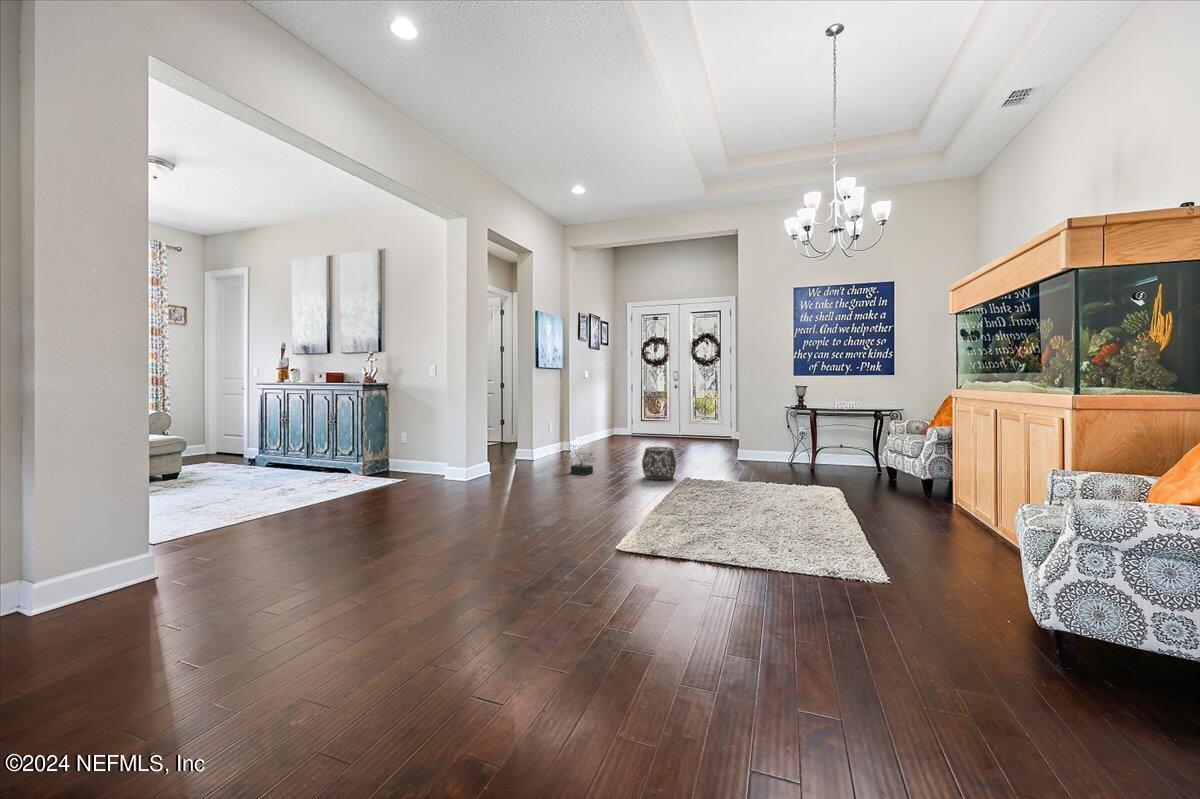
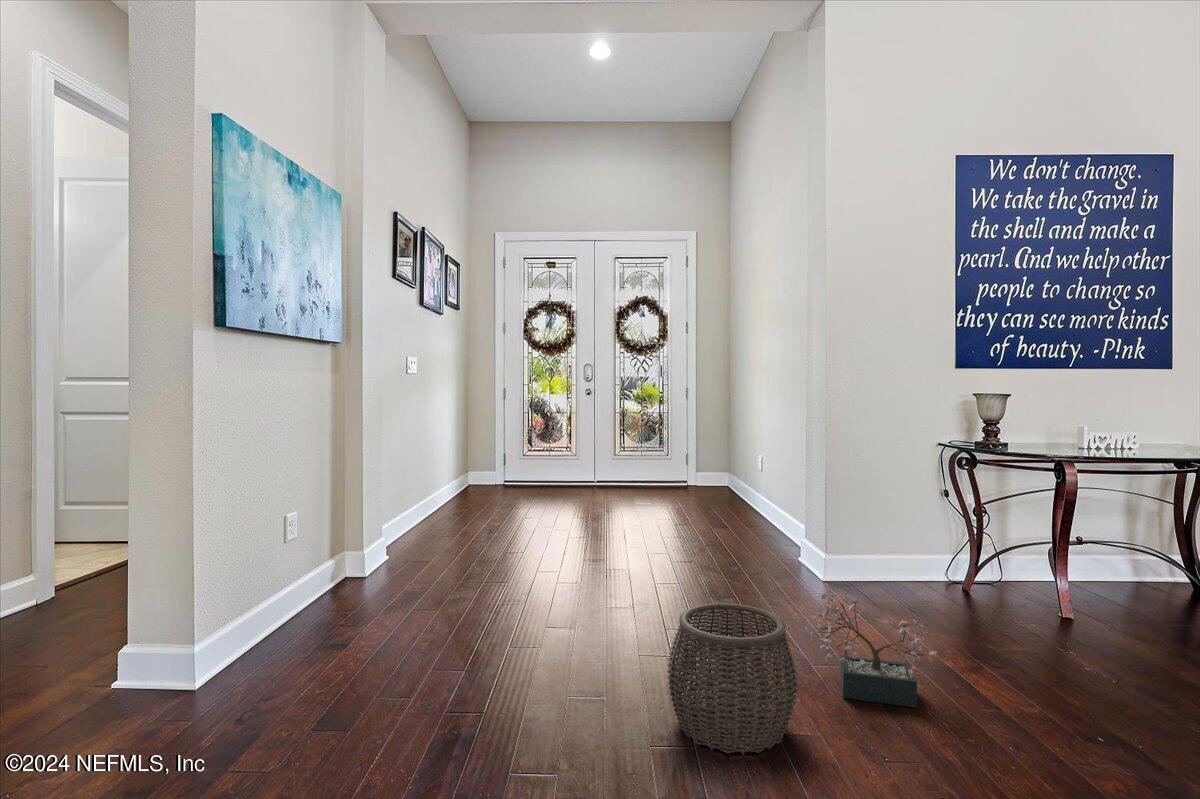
decorative plant: present [567,445,596,475] -> present [810,590,937,708]

